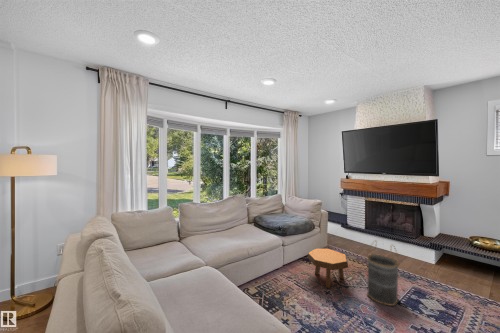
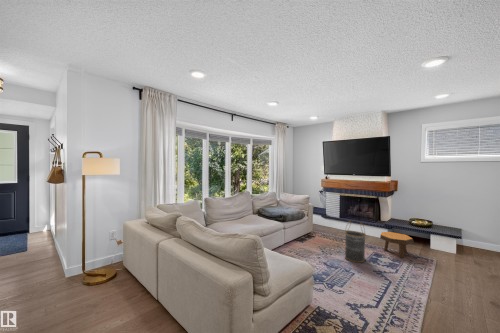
footstool: present [308,249,348,288] -> present [380,232,414,258]

